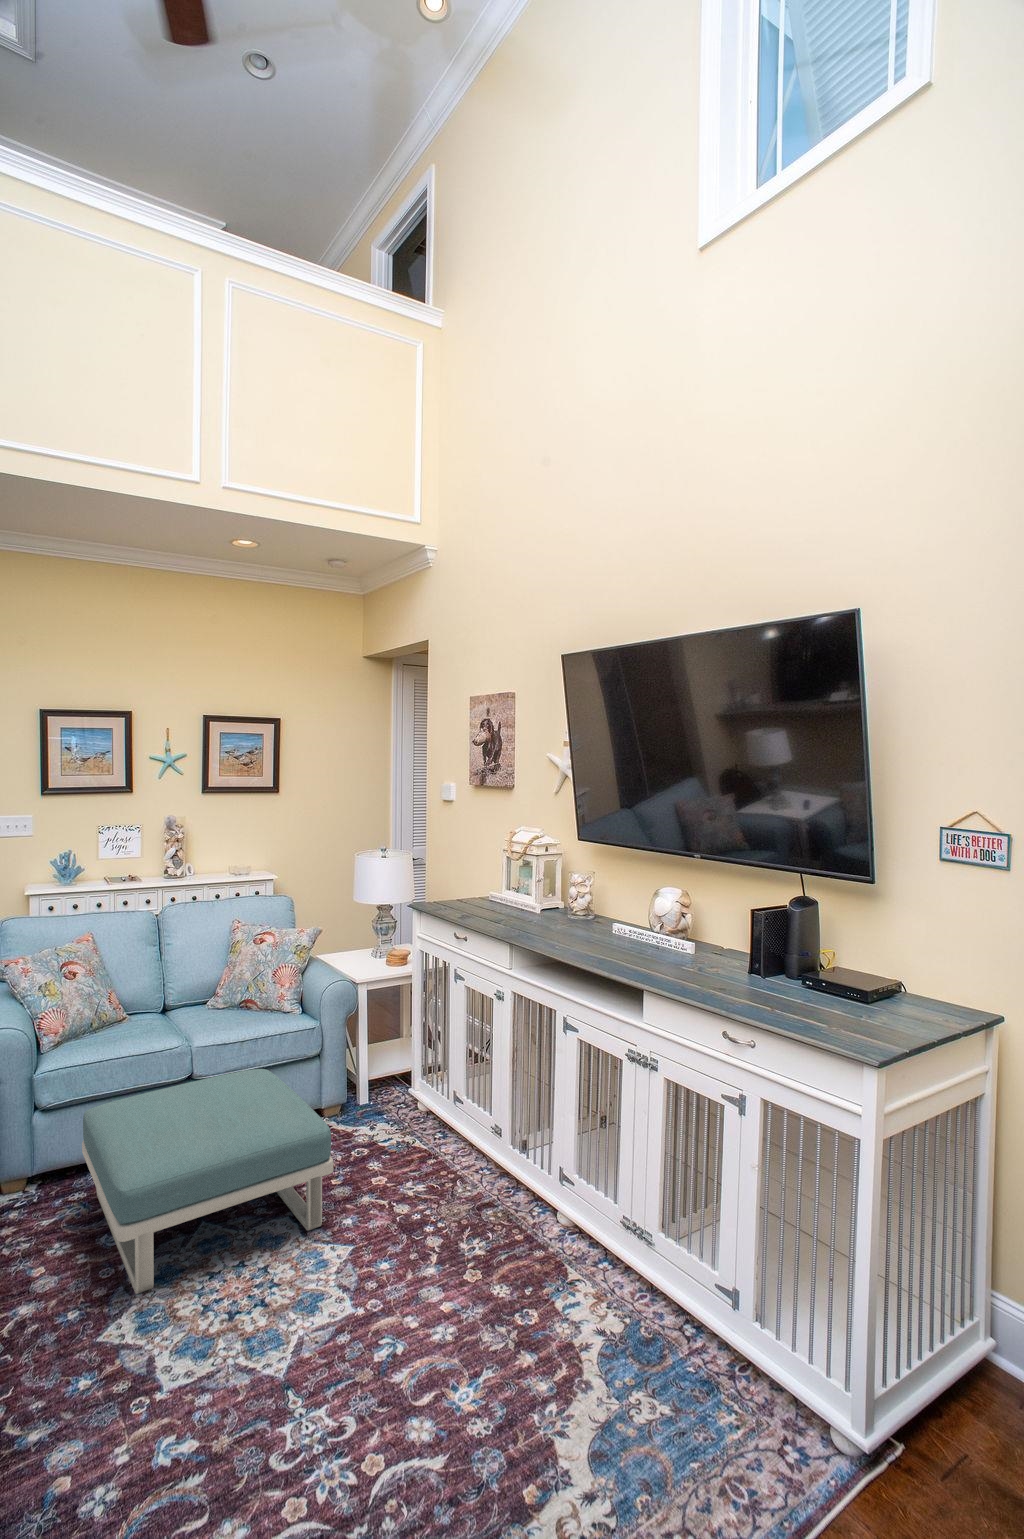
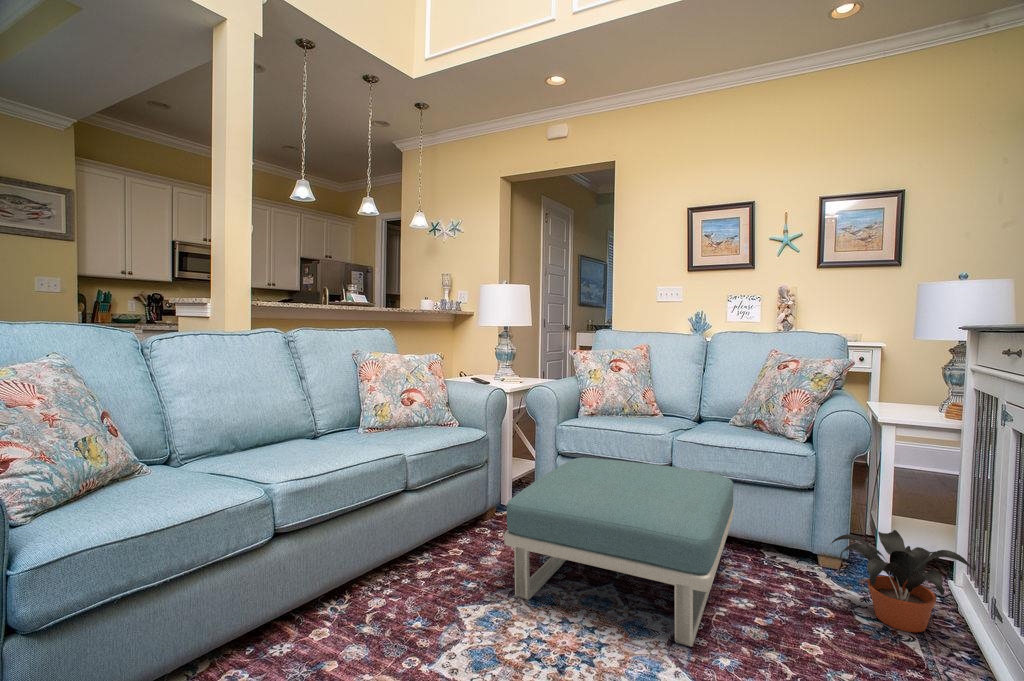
potted plant: none [355,1065,439,1138] -> present [831,530,974,632]

